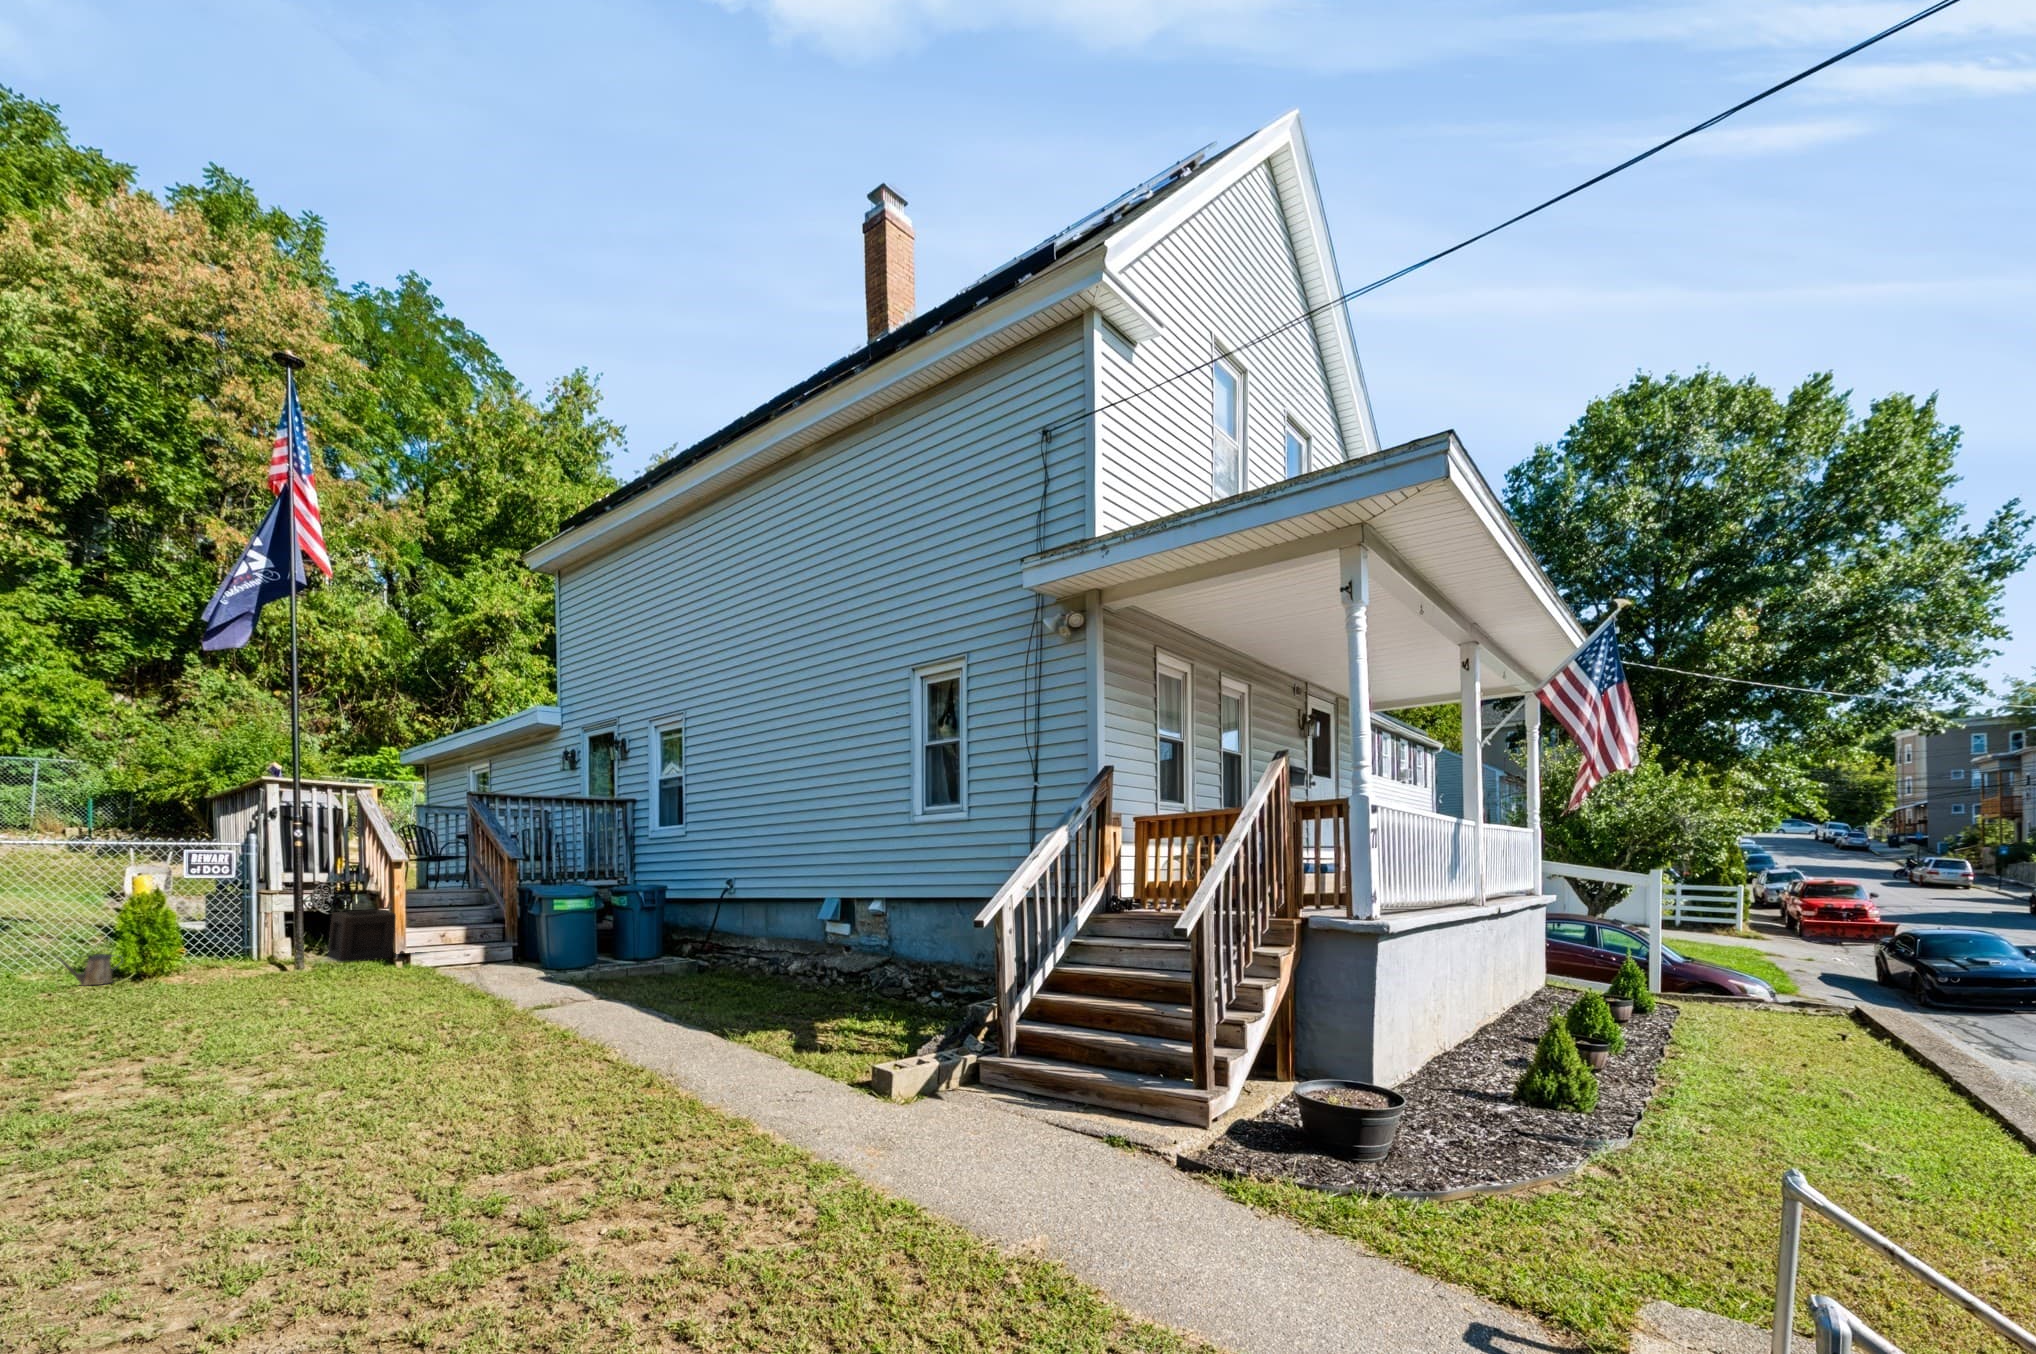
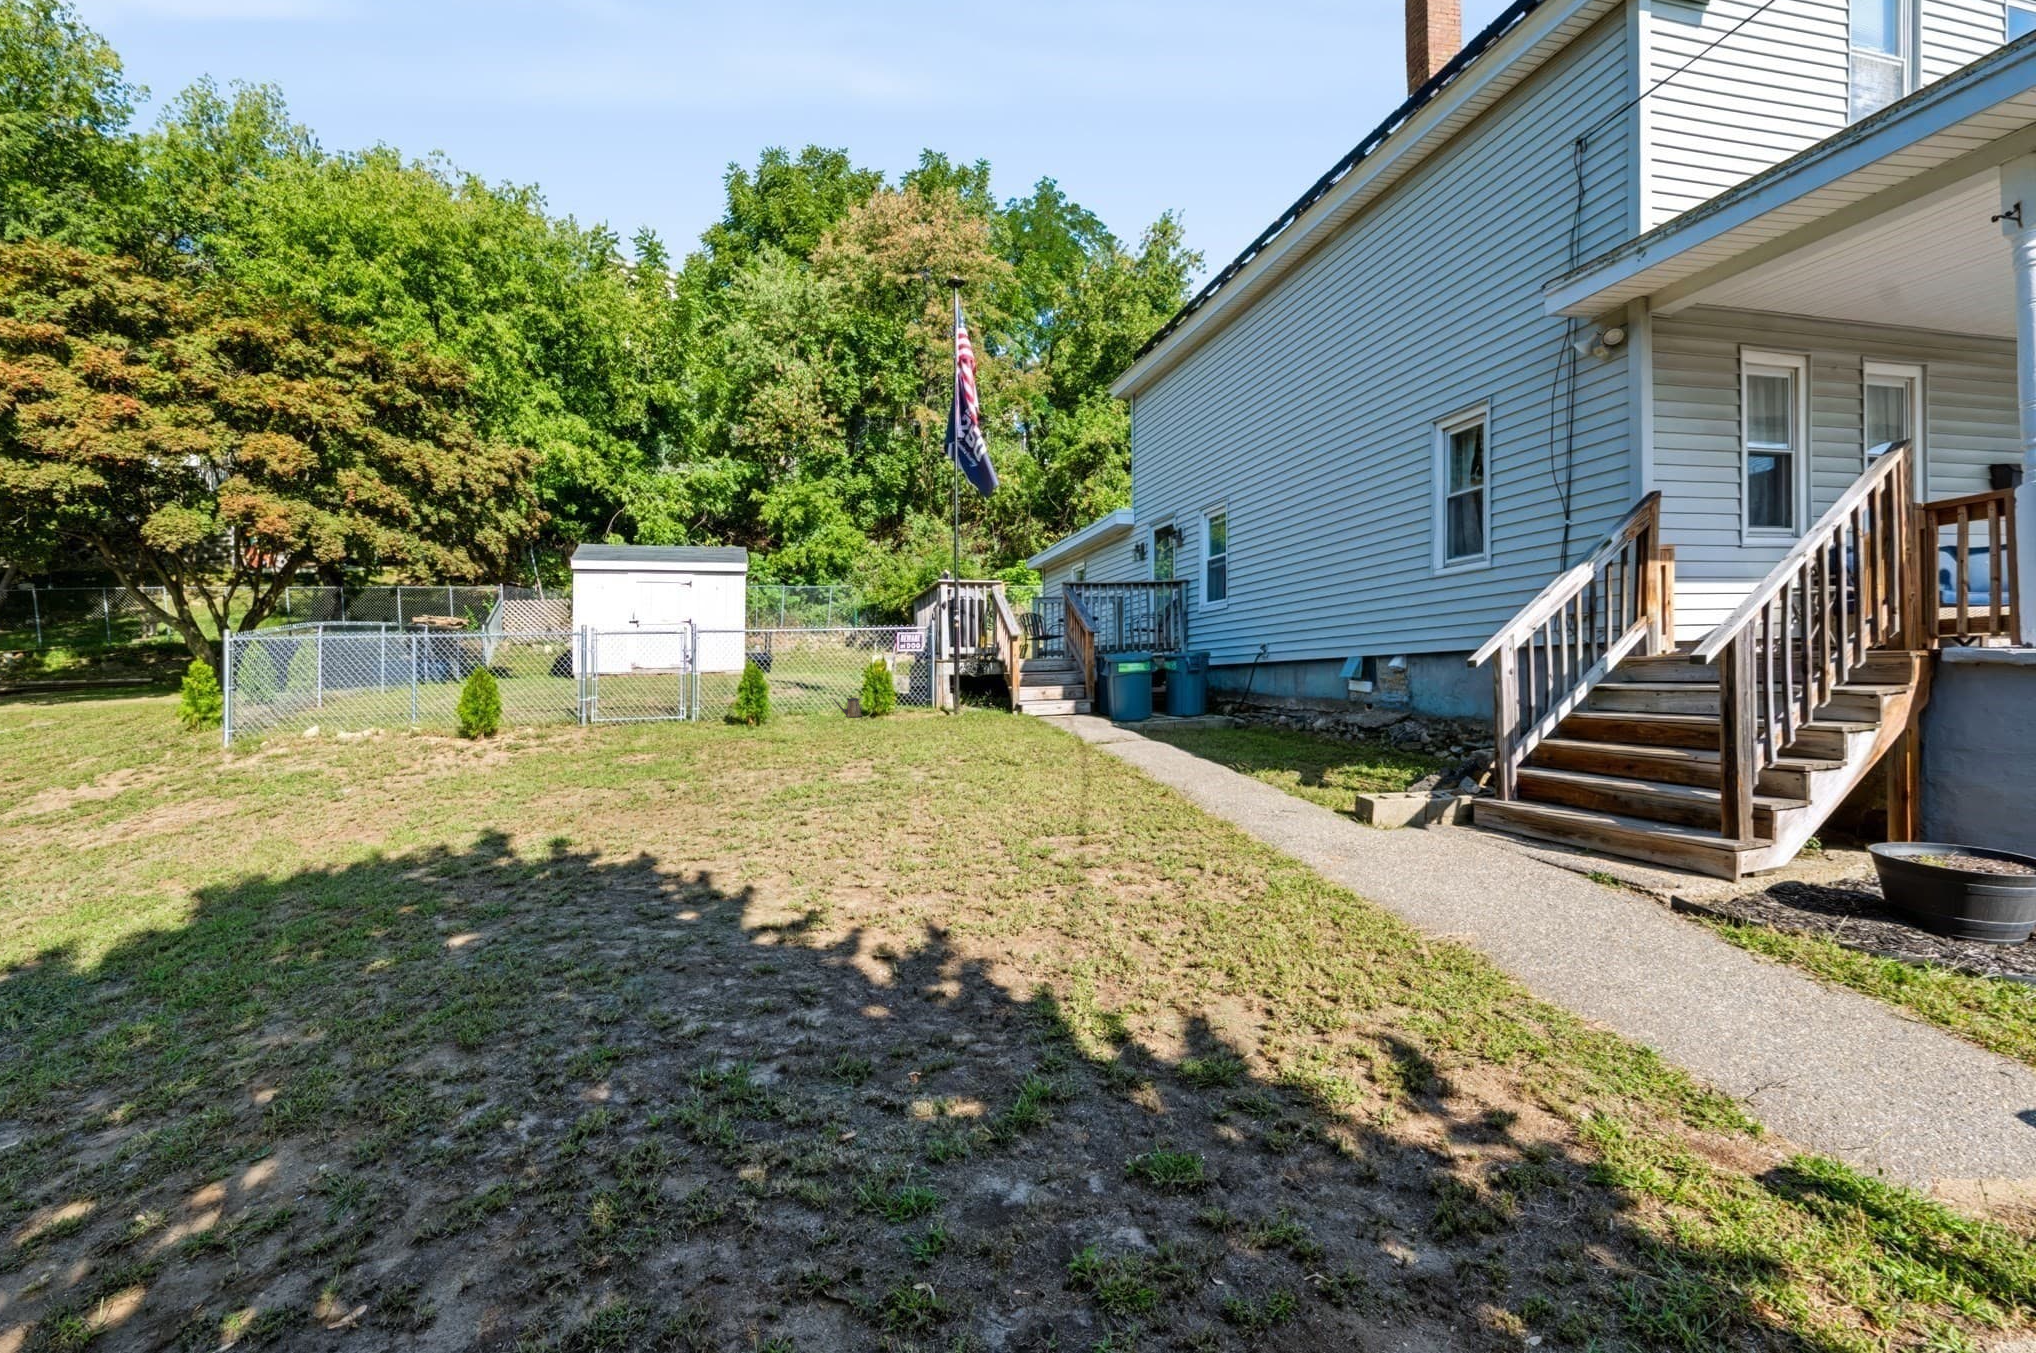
wooden crate: present [328,910,396,963] -> none [981,674,1021,711]

